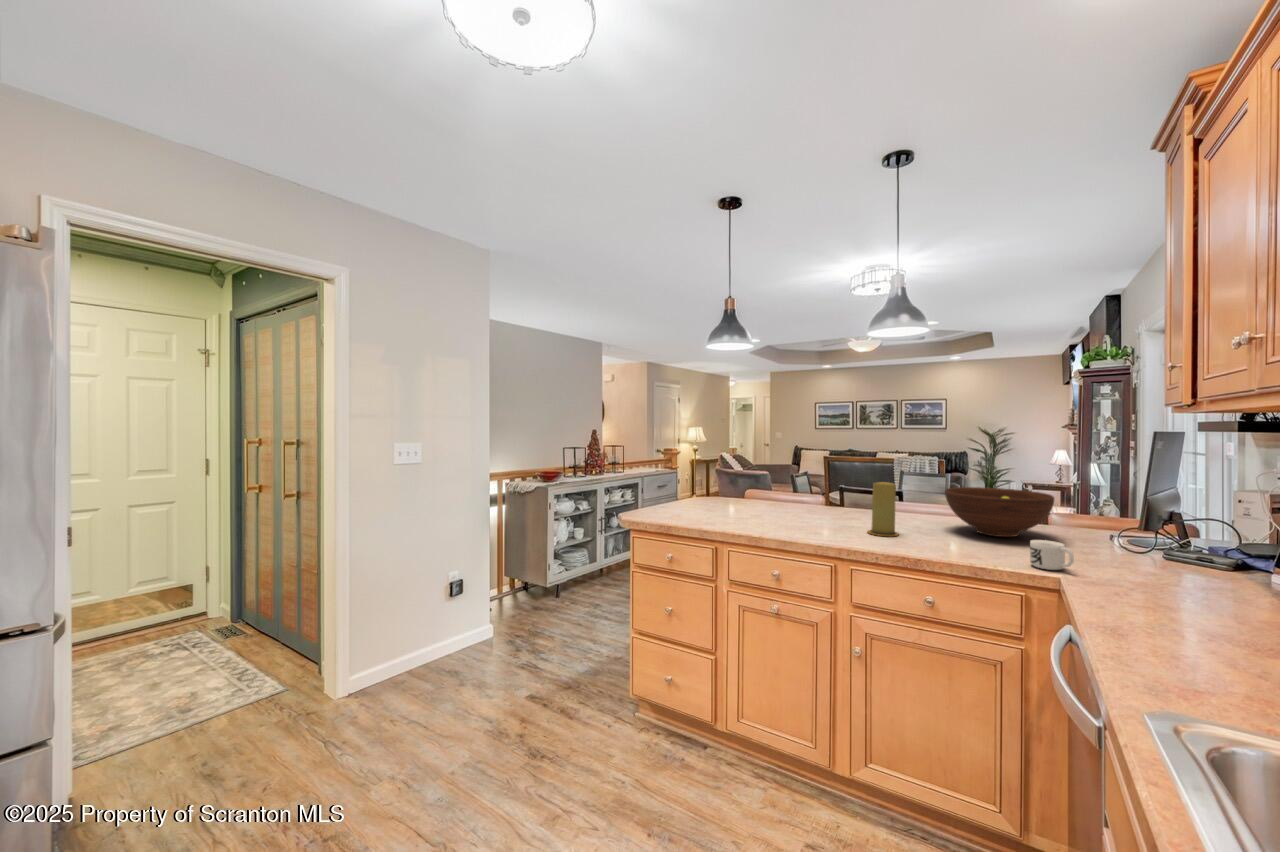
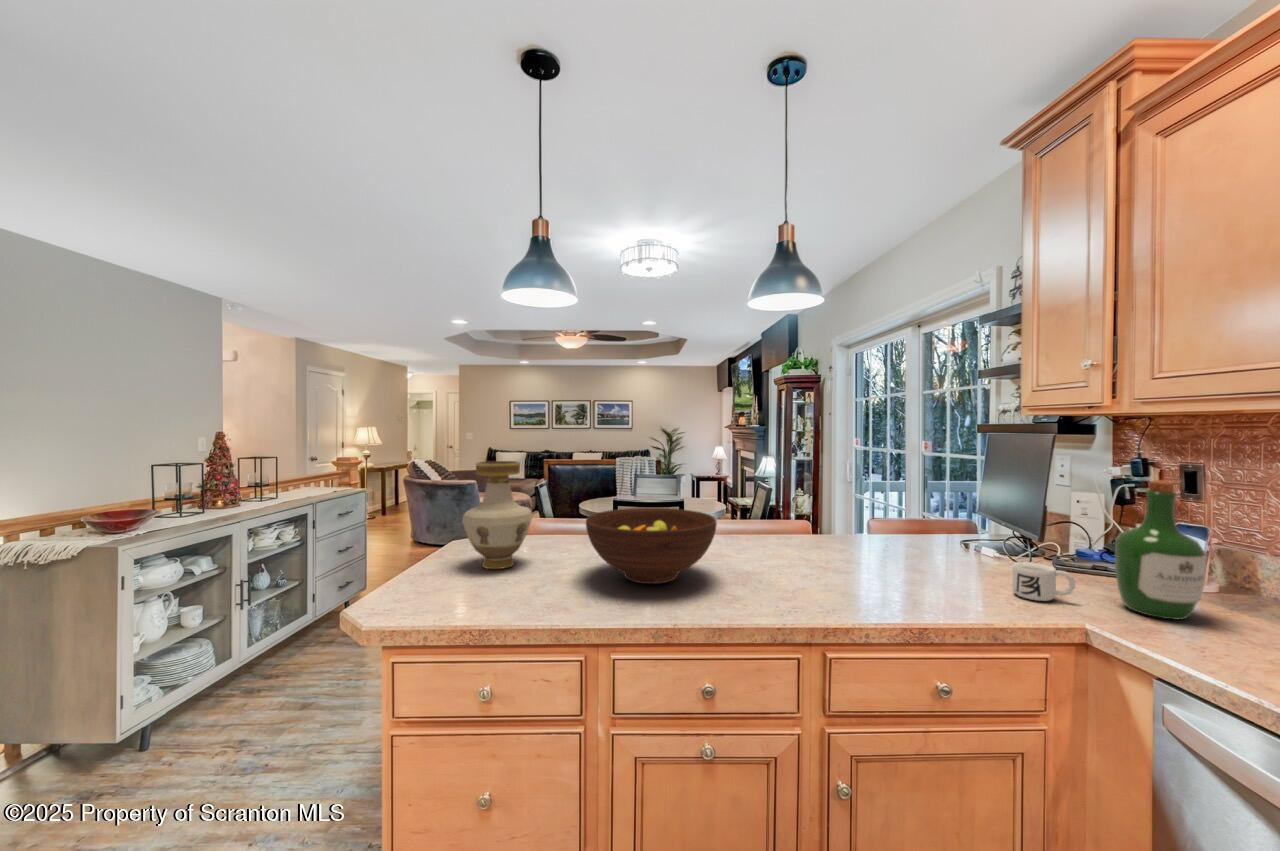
vase: none [678,449,718,511] -> present [462,461,532,569]
wine bottle: none [1108,477,1184,594] -> present [1115,480,1207,620]
candle: present [867,482,899,536] -> none [779,499,822,577]
fruit bowl: present [945,487,1054,537] -> present [586,508,717,584]

